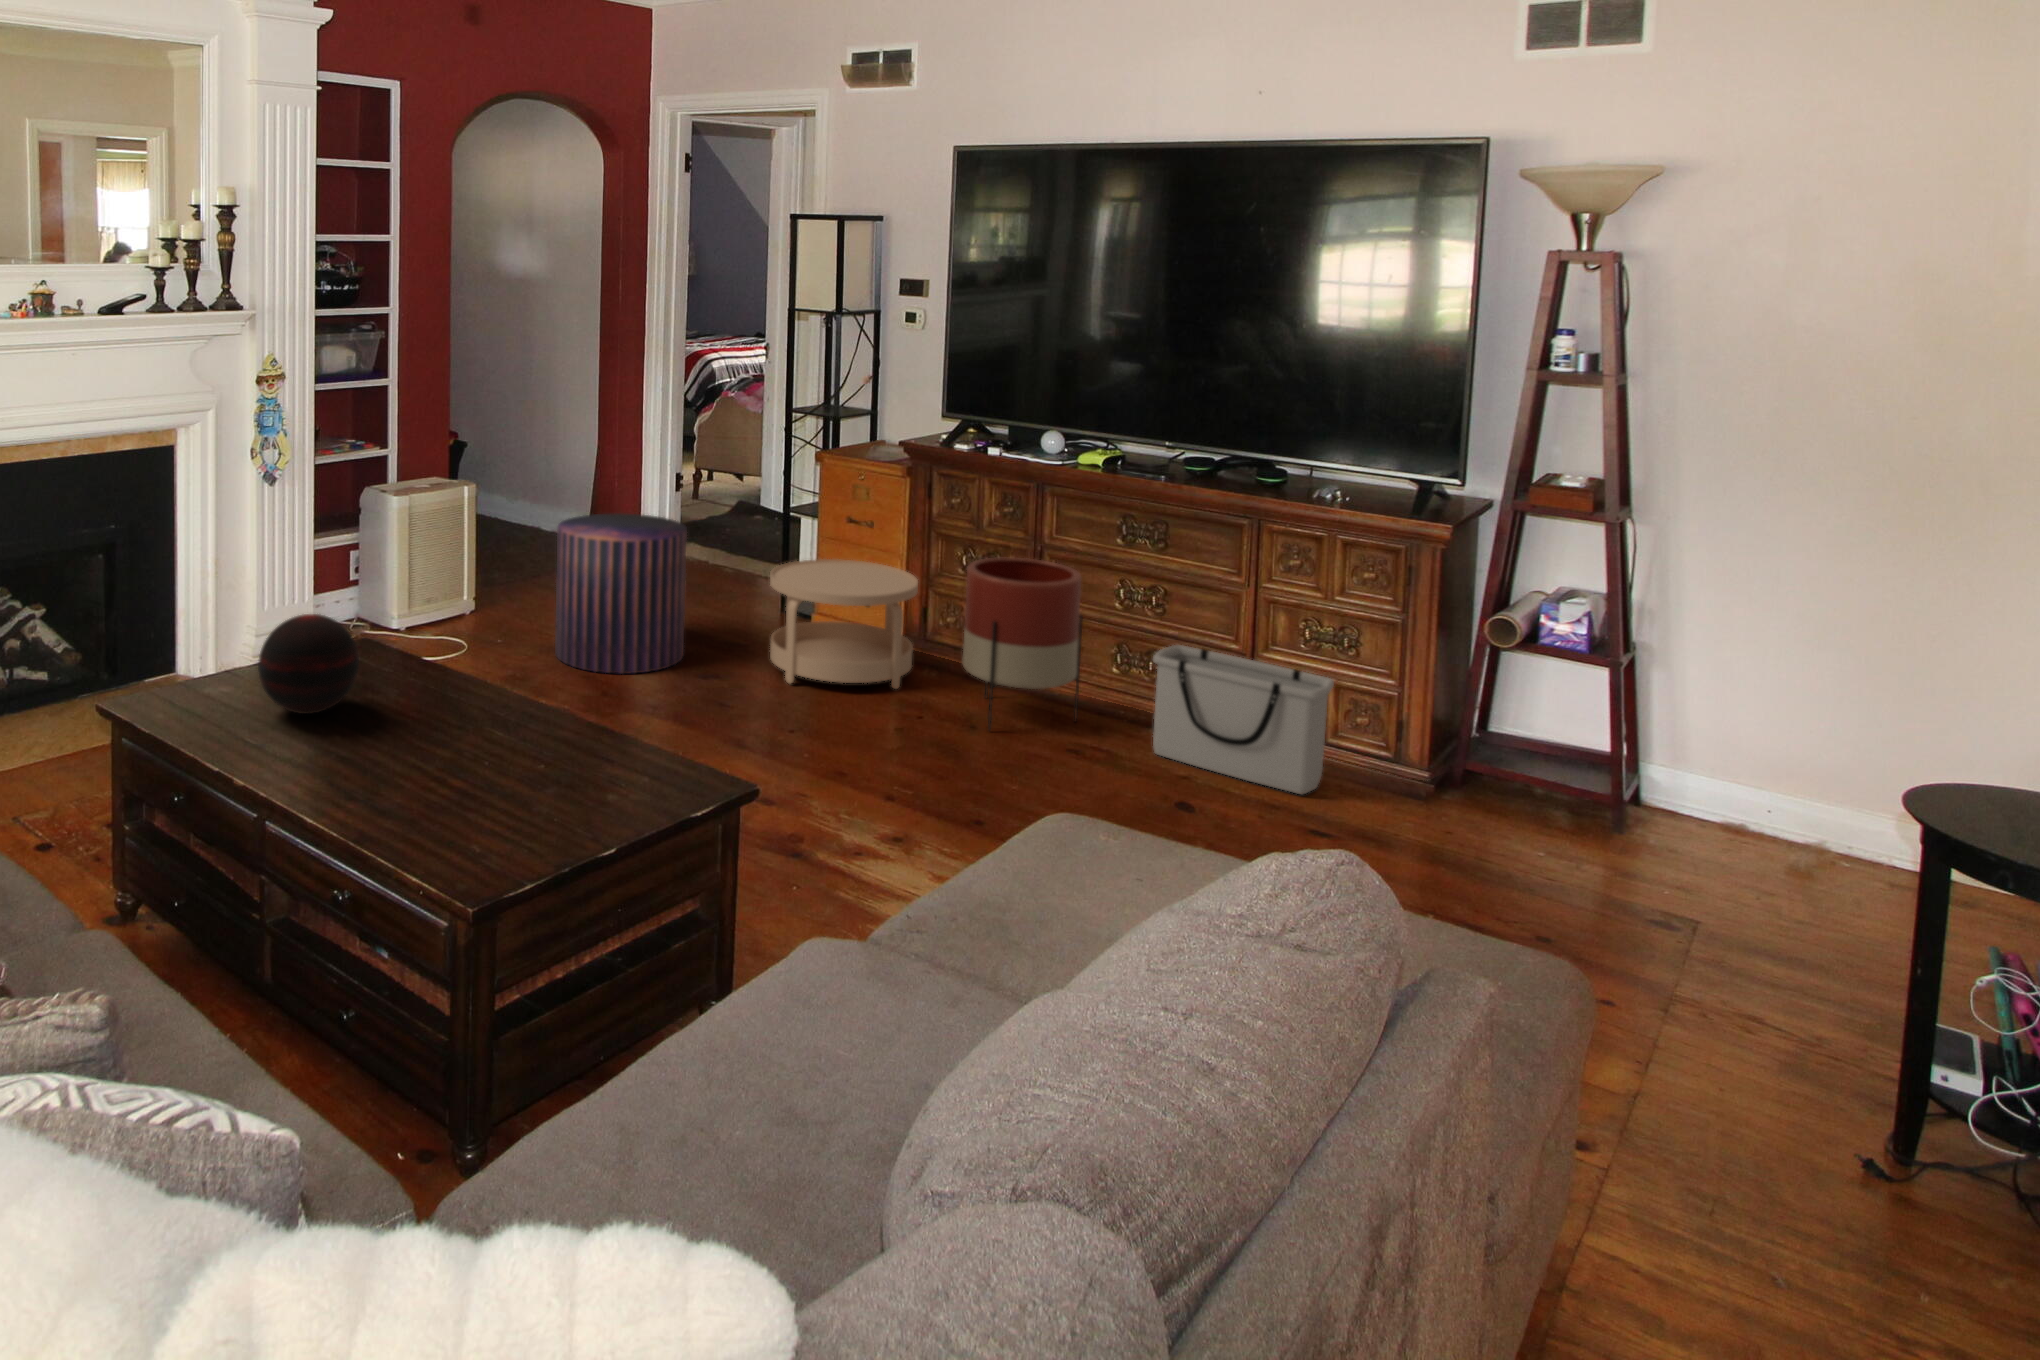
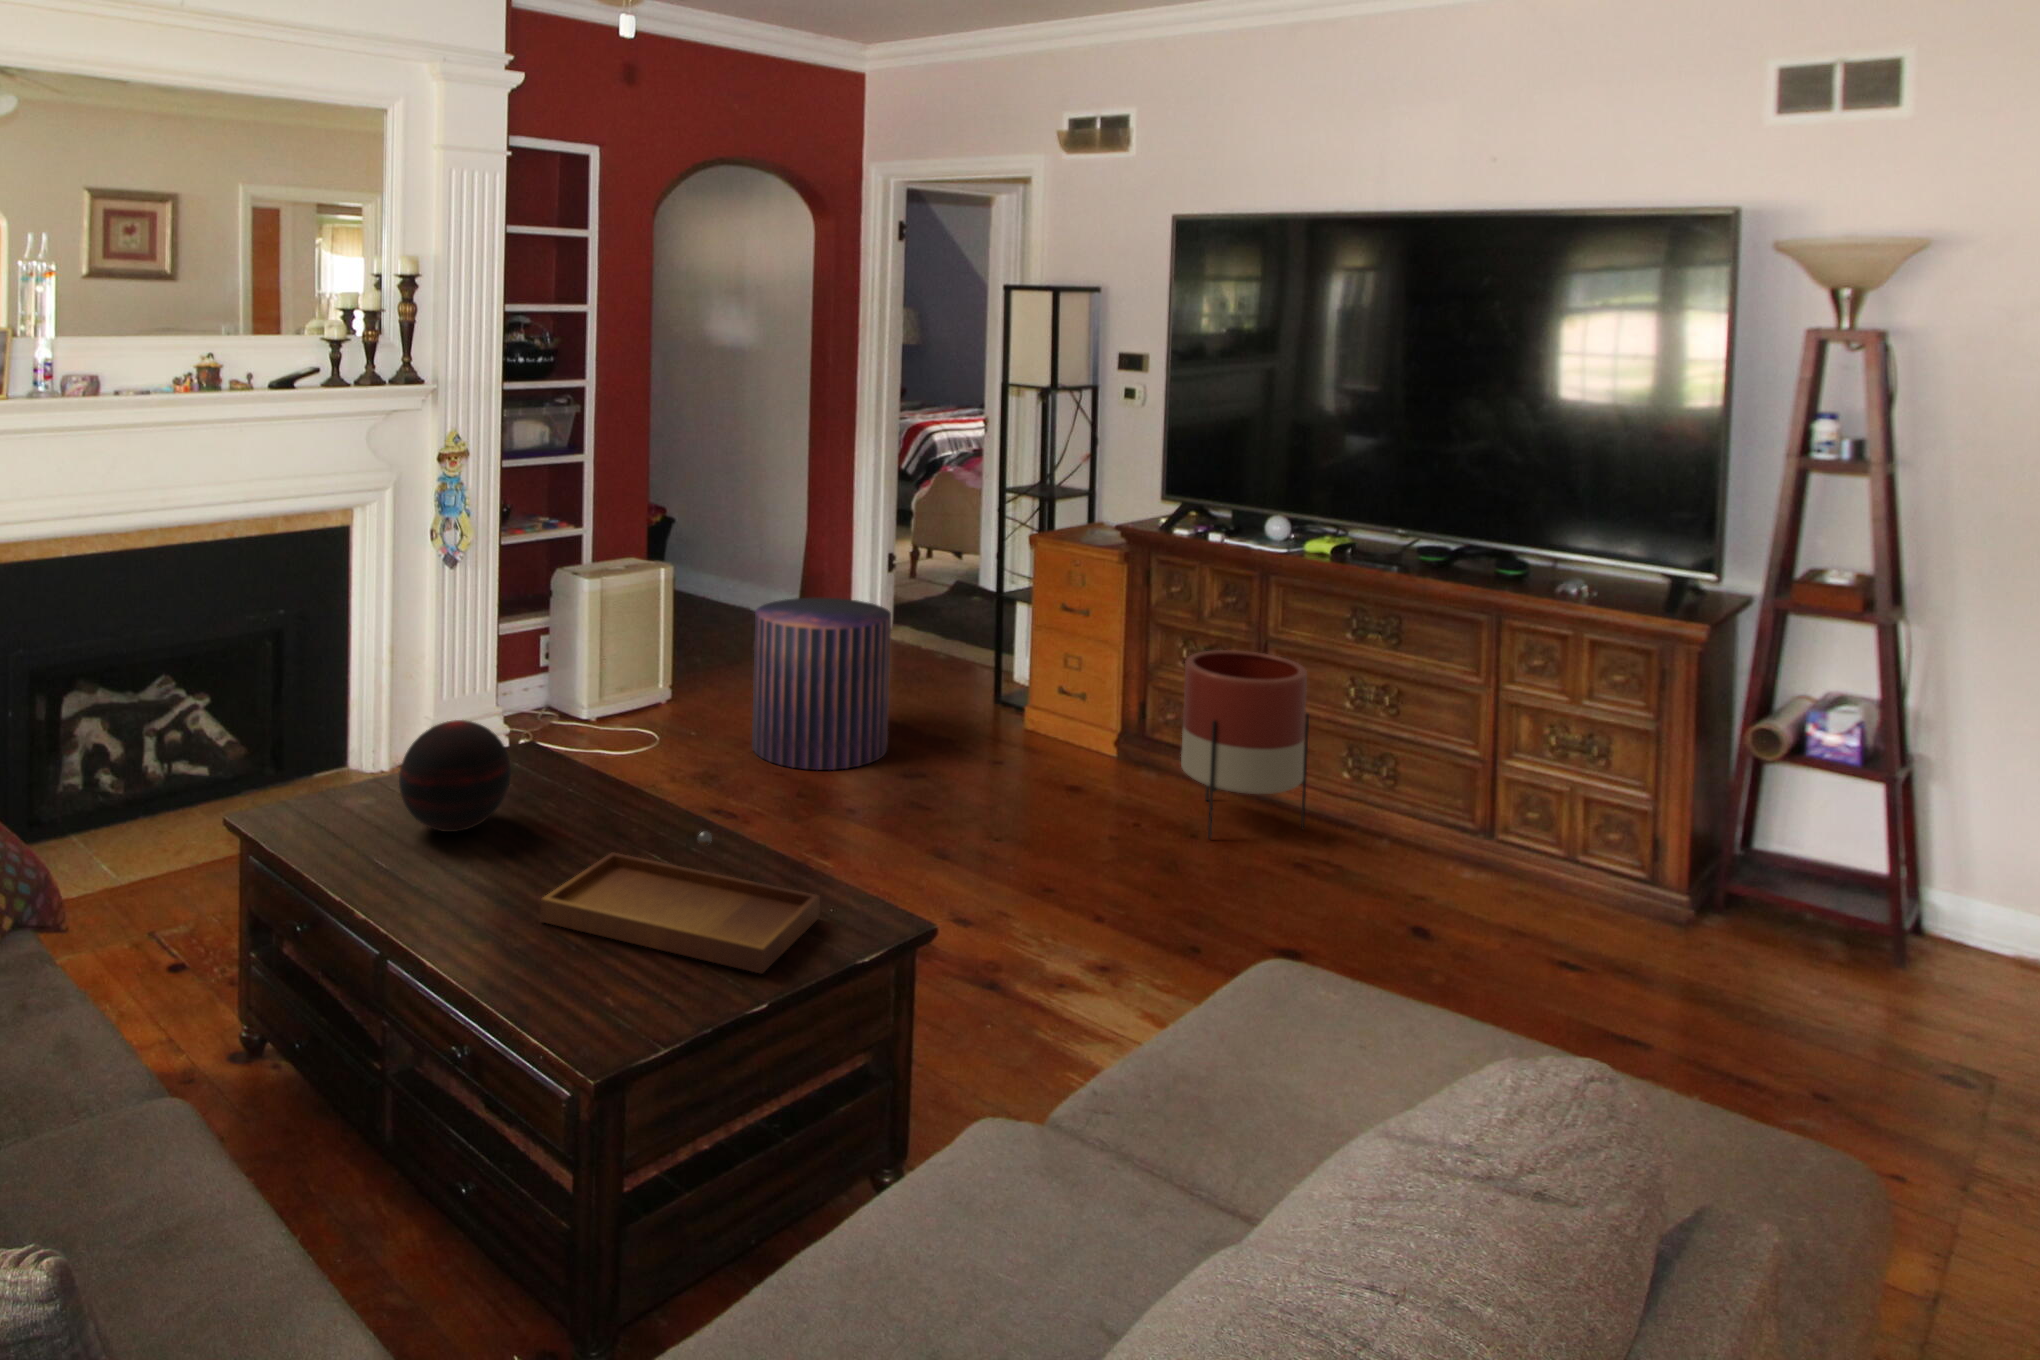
side table: present [770,559,918,689] -> none [978,648,1135,790]
storage bin: present [1153,645,1334,794] -> none [1385,748,1582,917]
tray: none [400,705,650,825] -> present [540,831,820,974]

